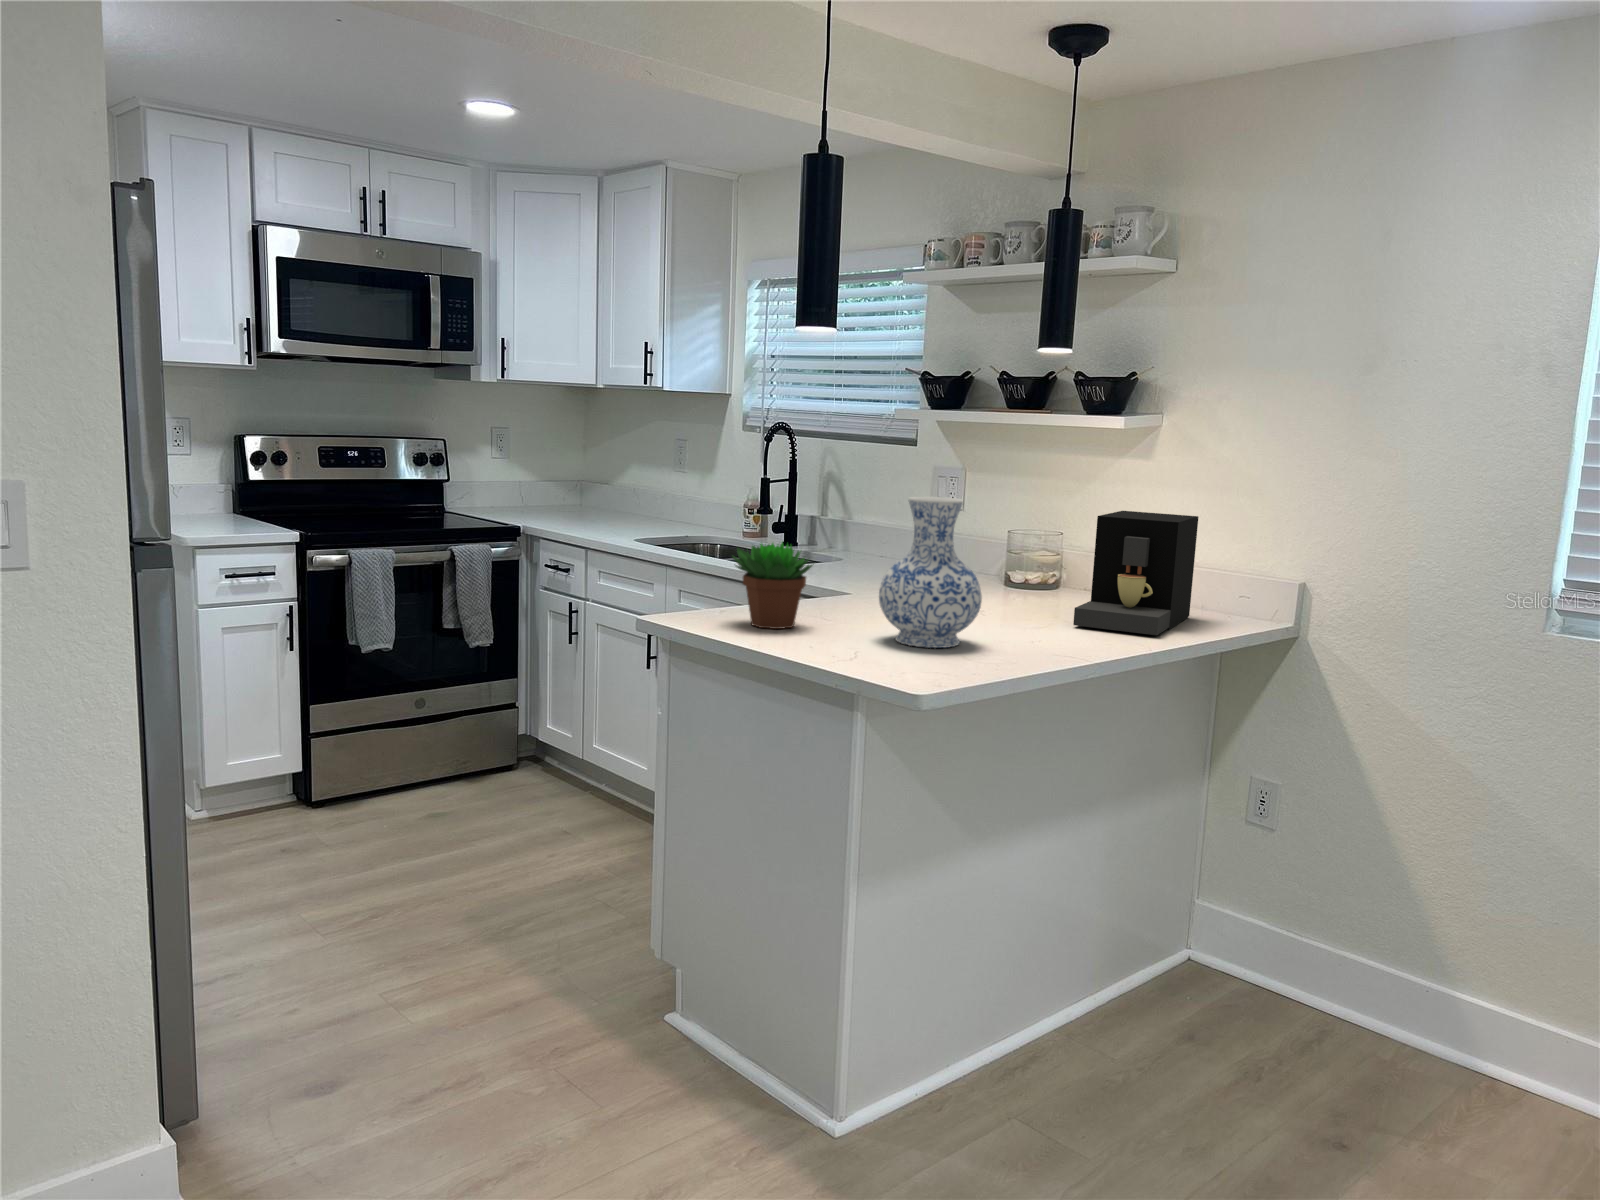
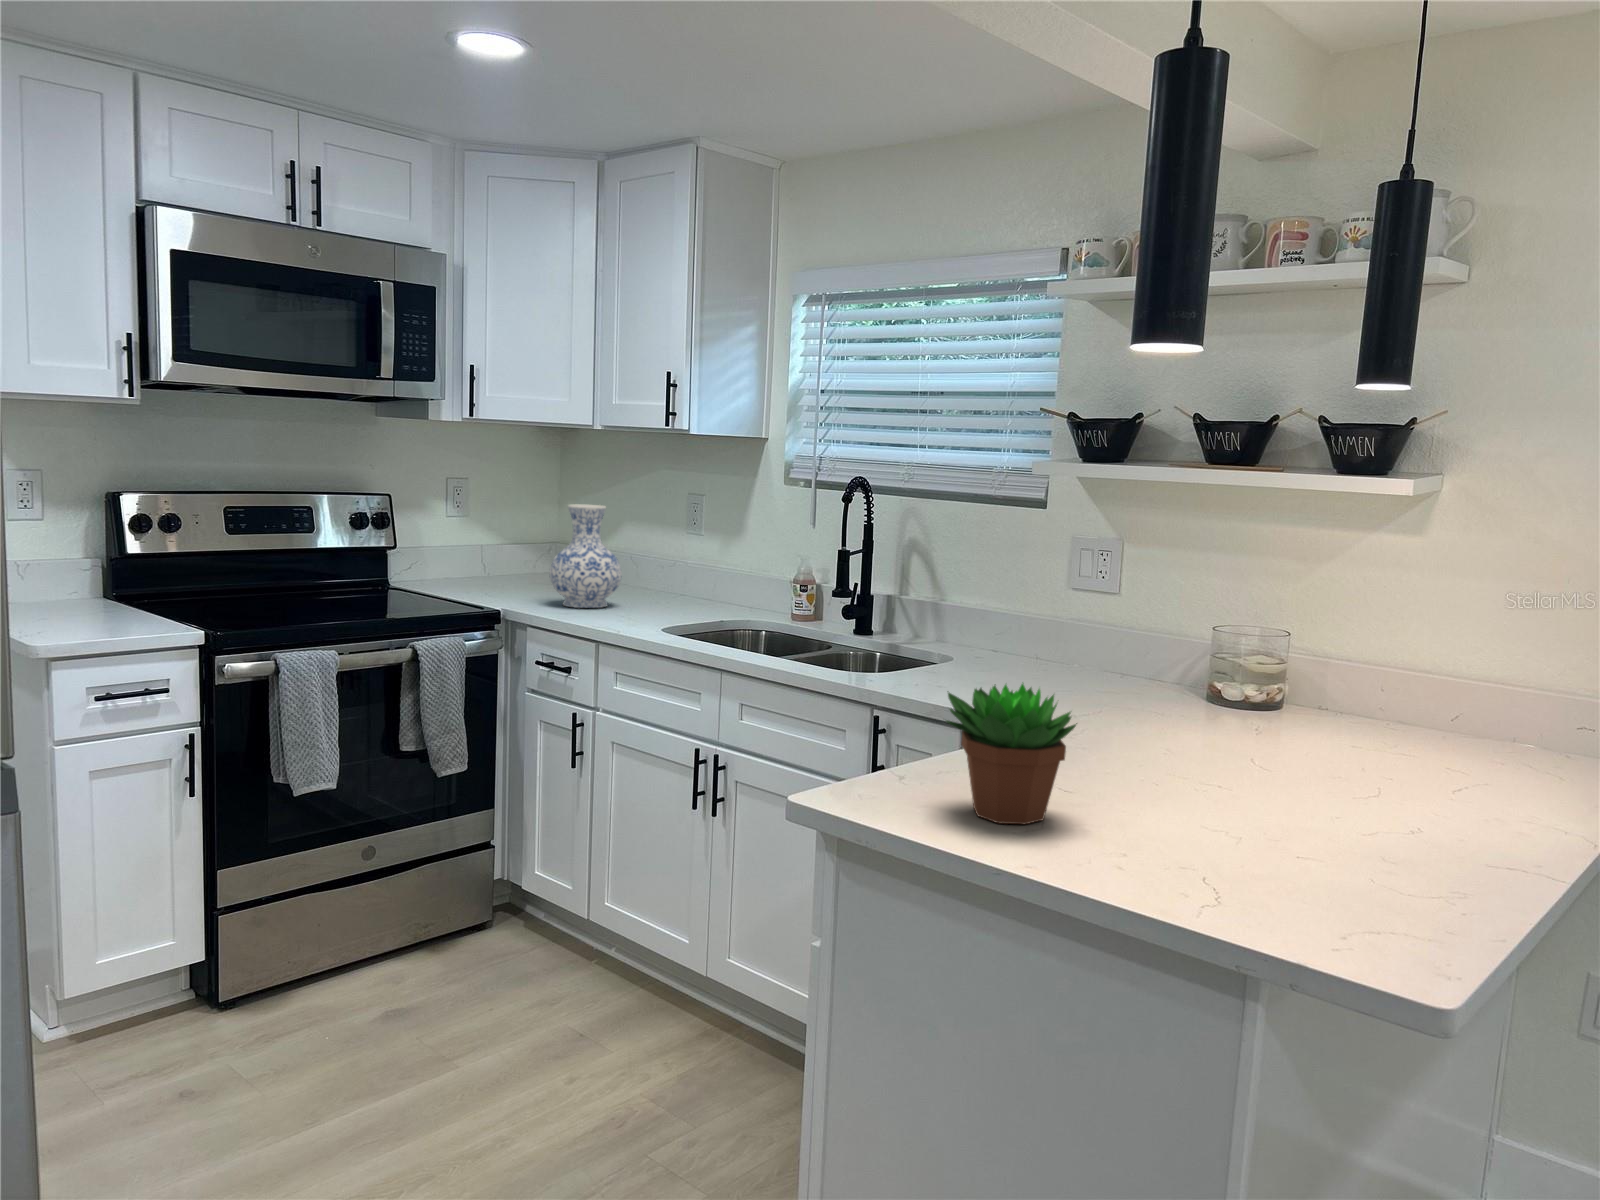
vase: present [879,496,982,648] -> present [550,504,622,608]
coffee maker: present [1073,511,1199,635] -> none [1400,610,1557,808]

